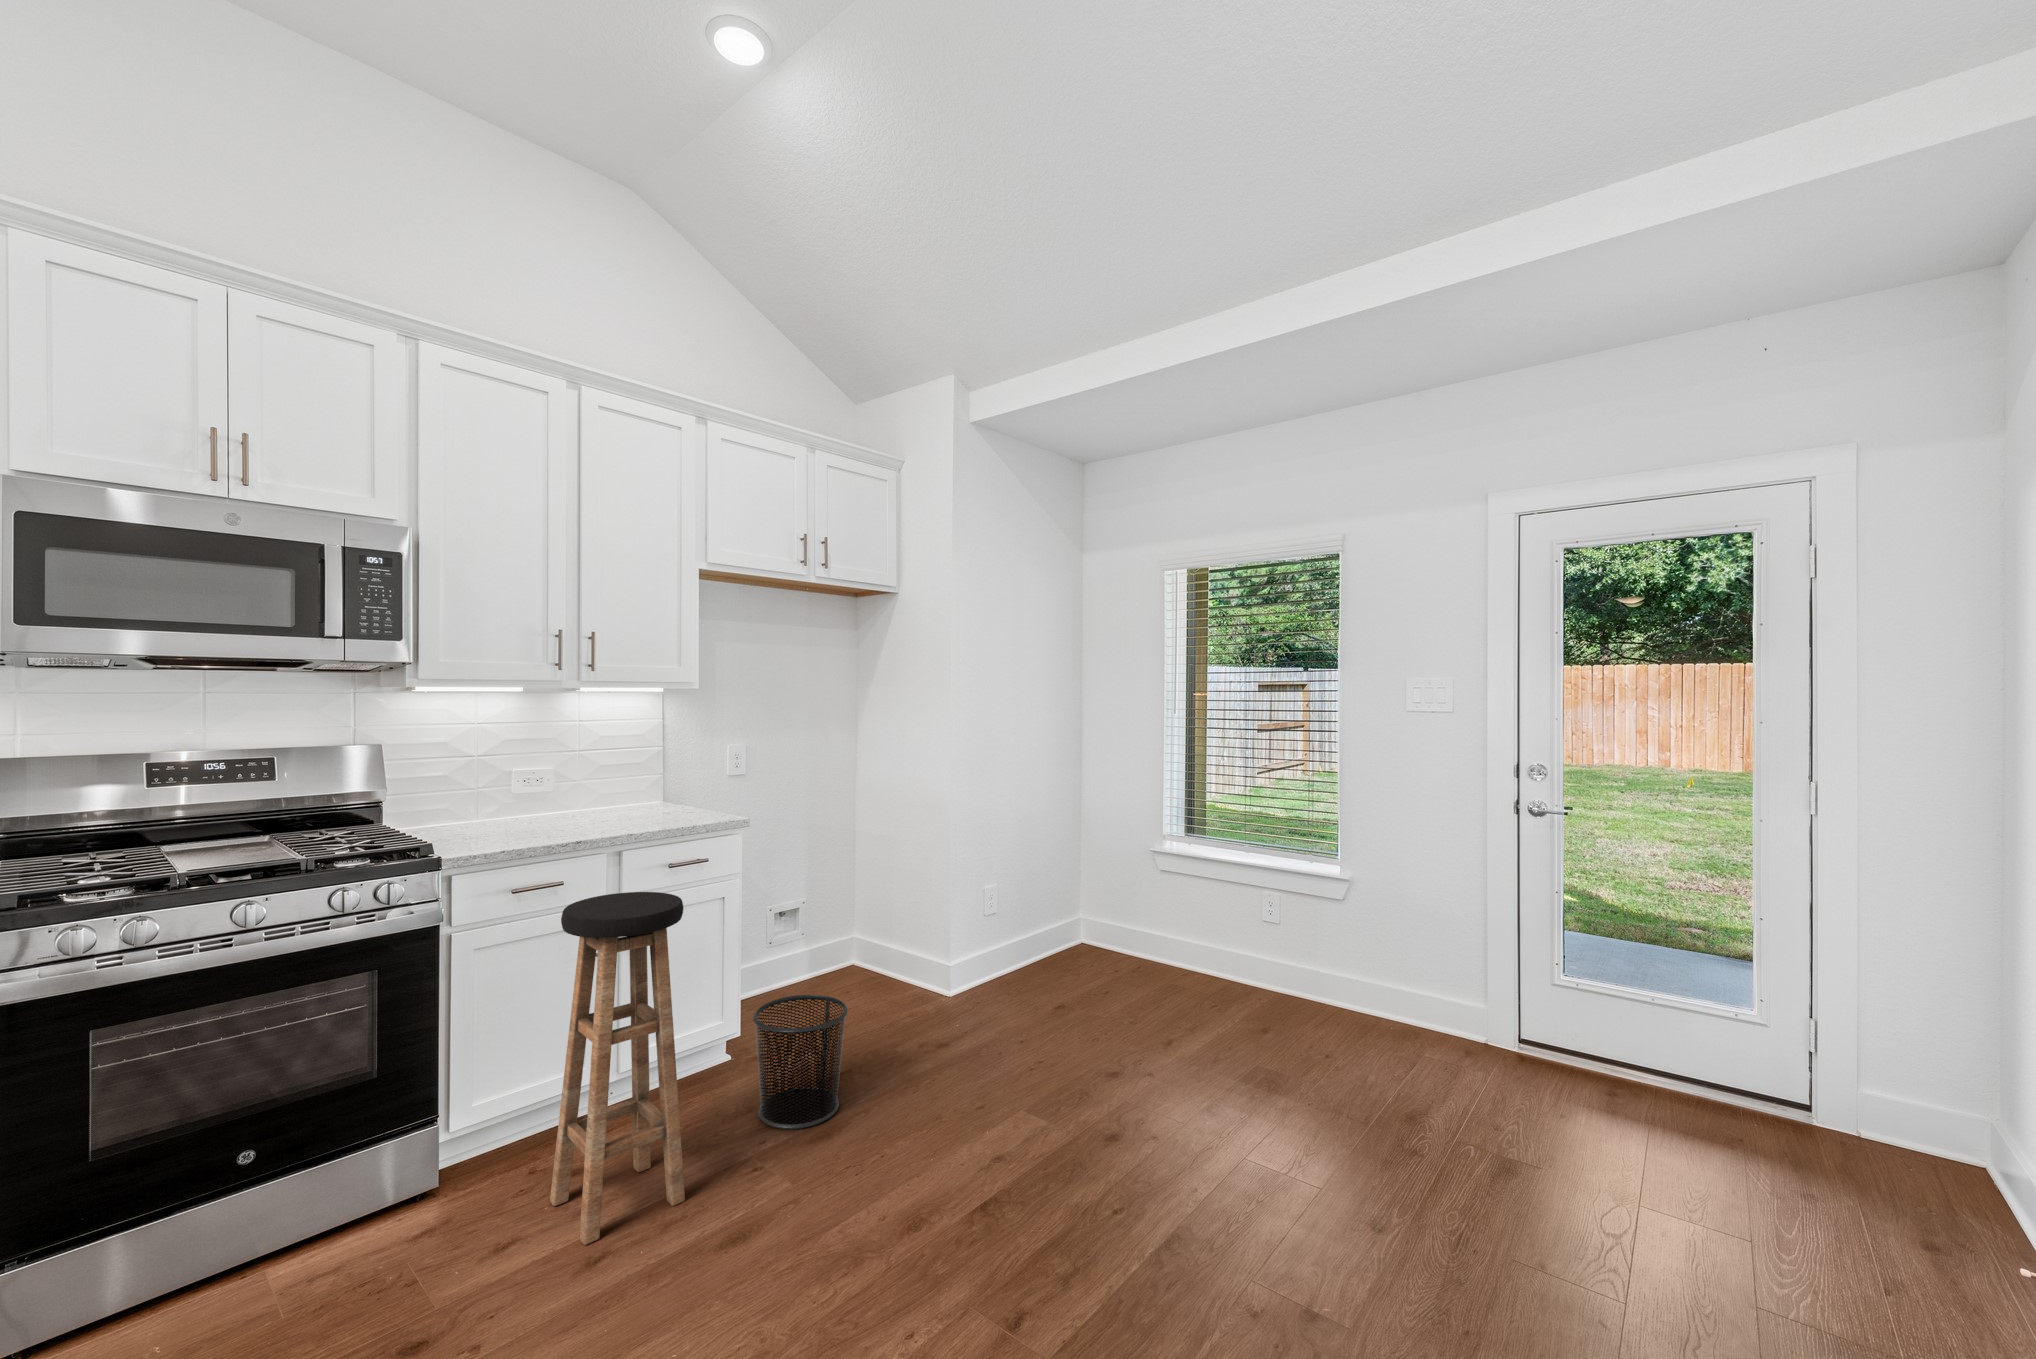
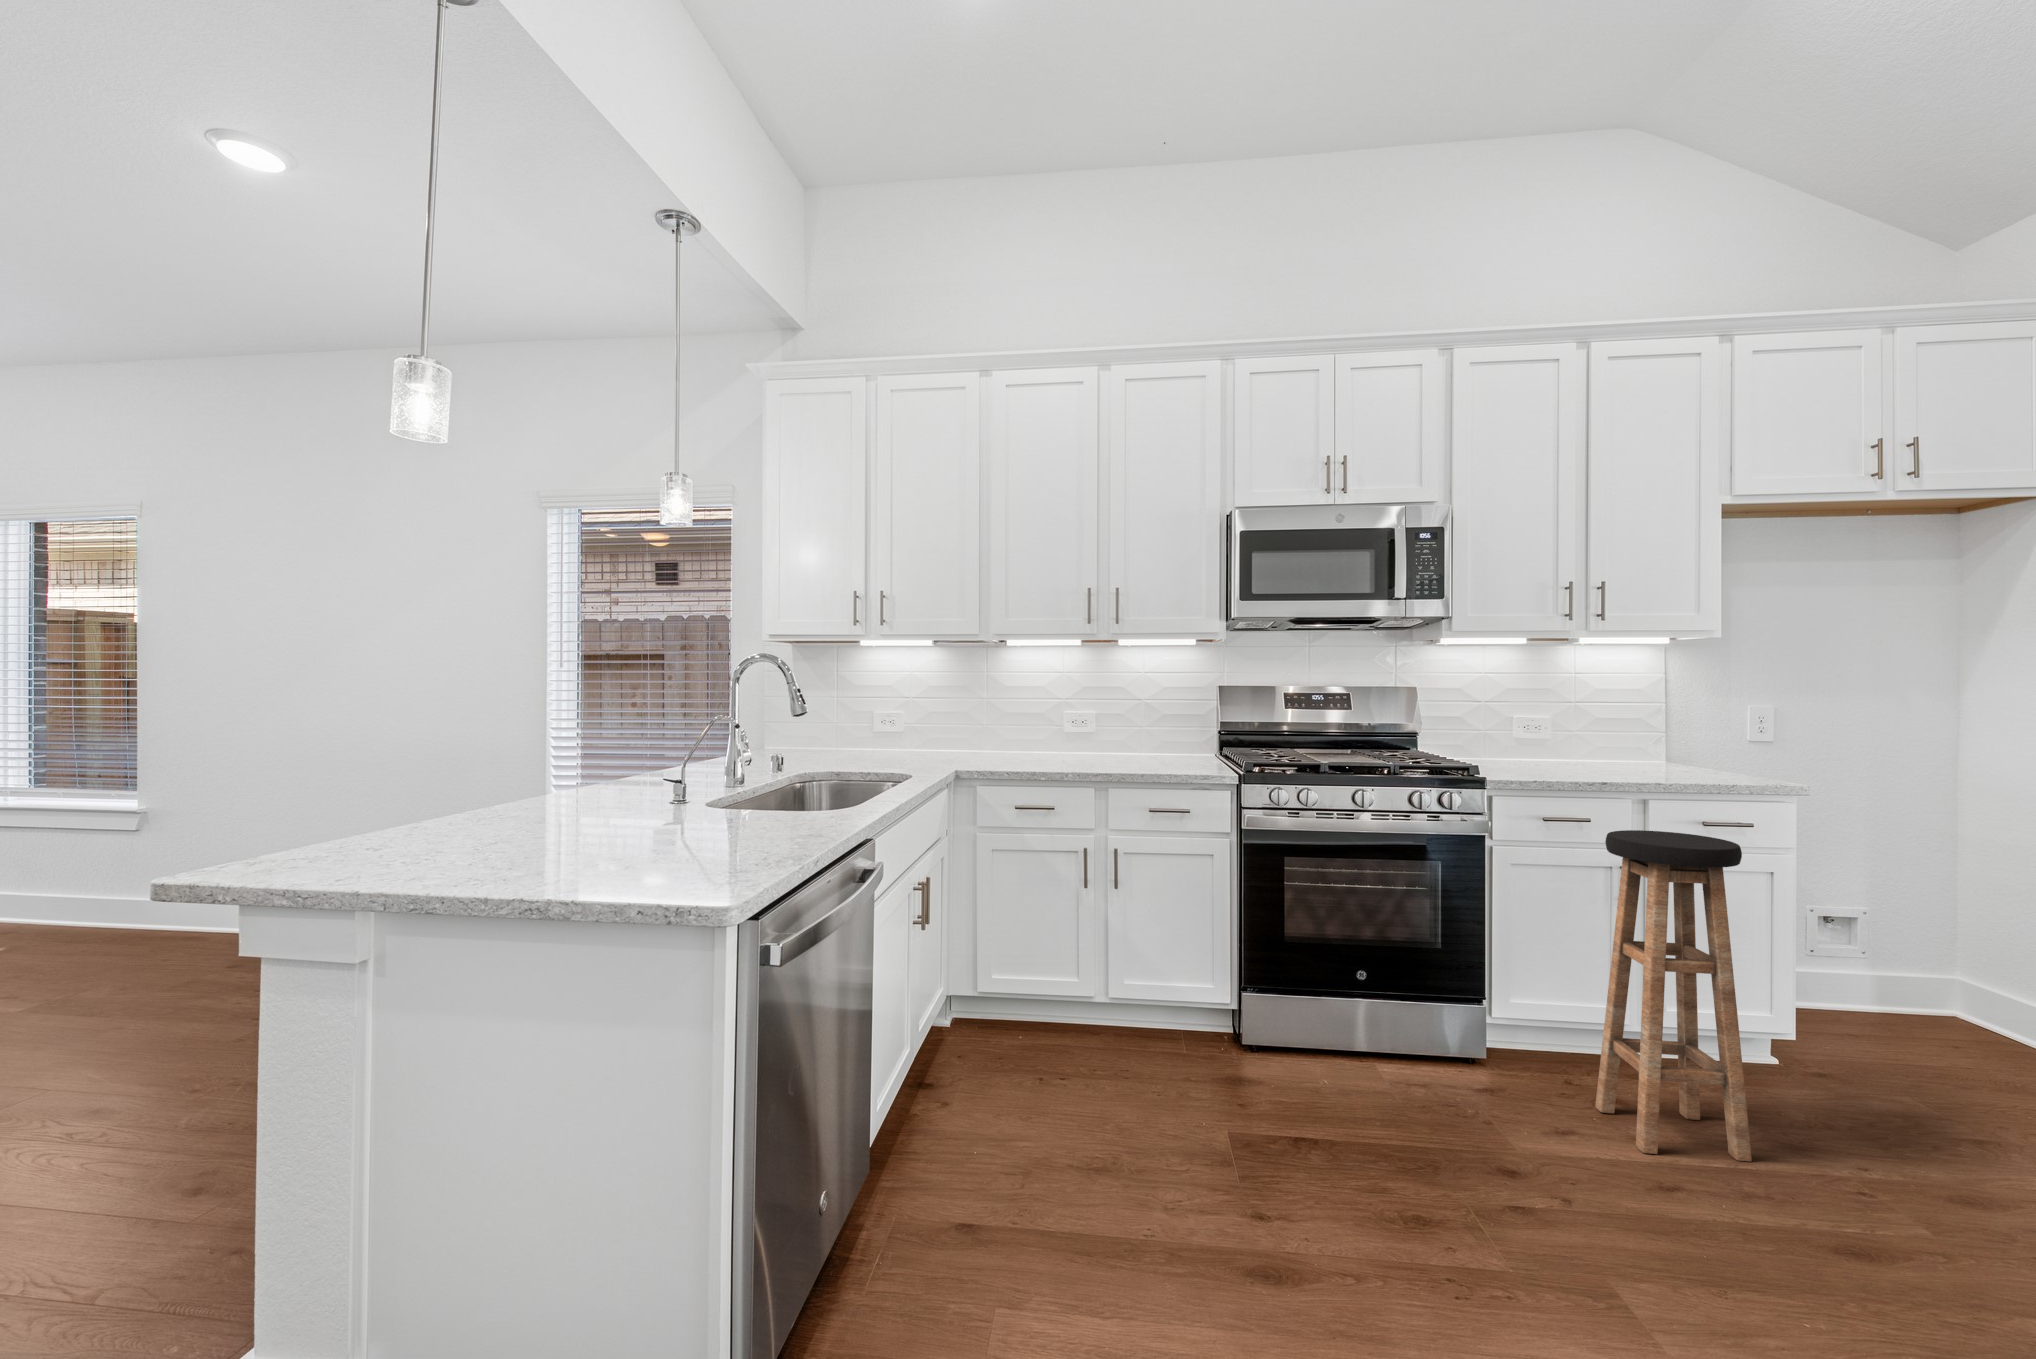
waste bin: present [753,995,848,1129] -> none [1825,997,1982,1160]

